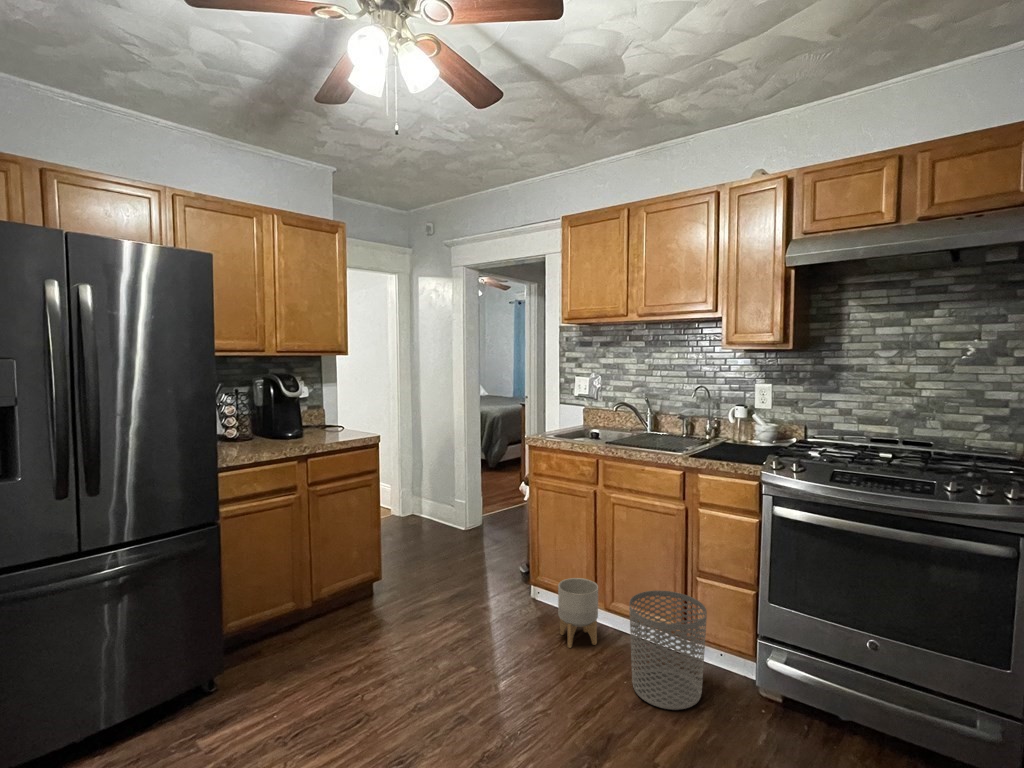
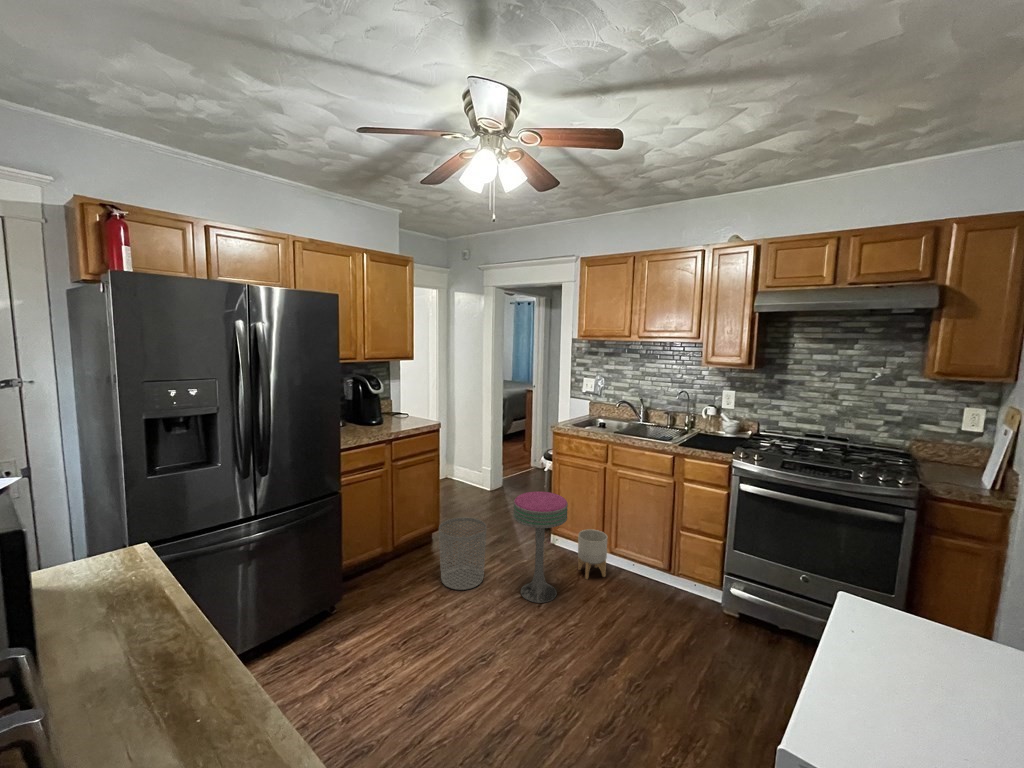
bar stool: none [460,524,535,680] -> present [513,492,568,603]
waste bin: present [629,591,707,710] -> present [439,517,486,590]

